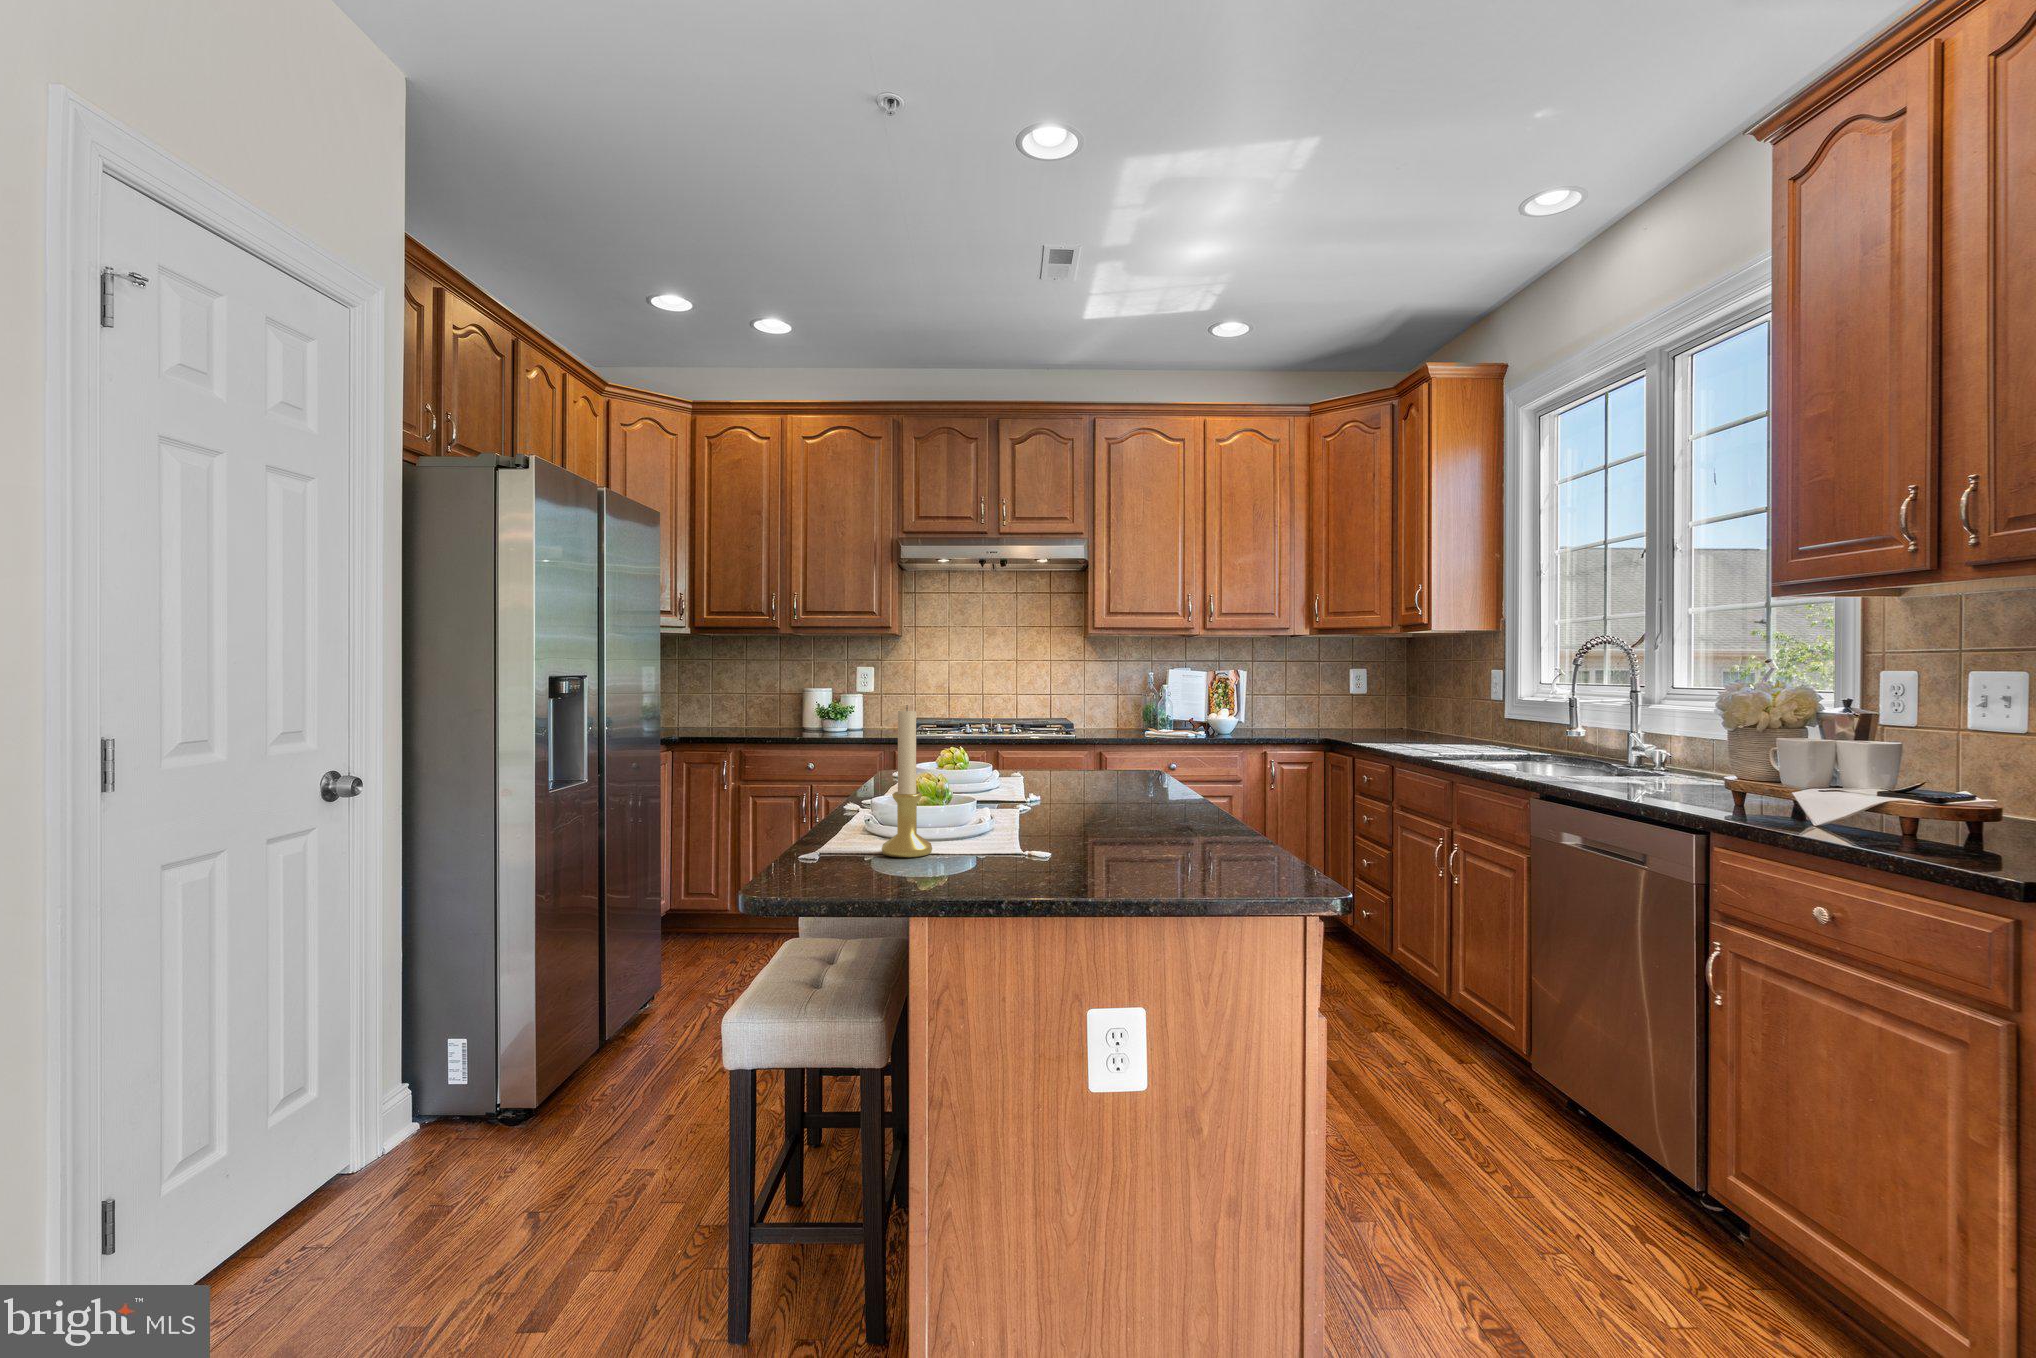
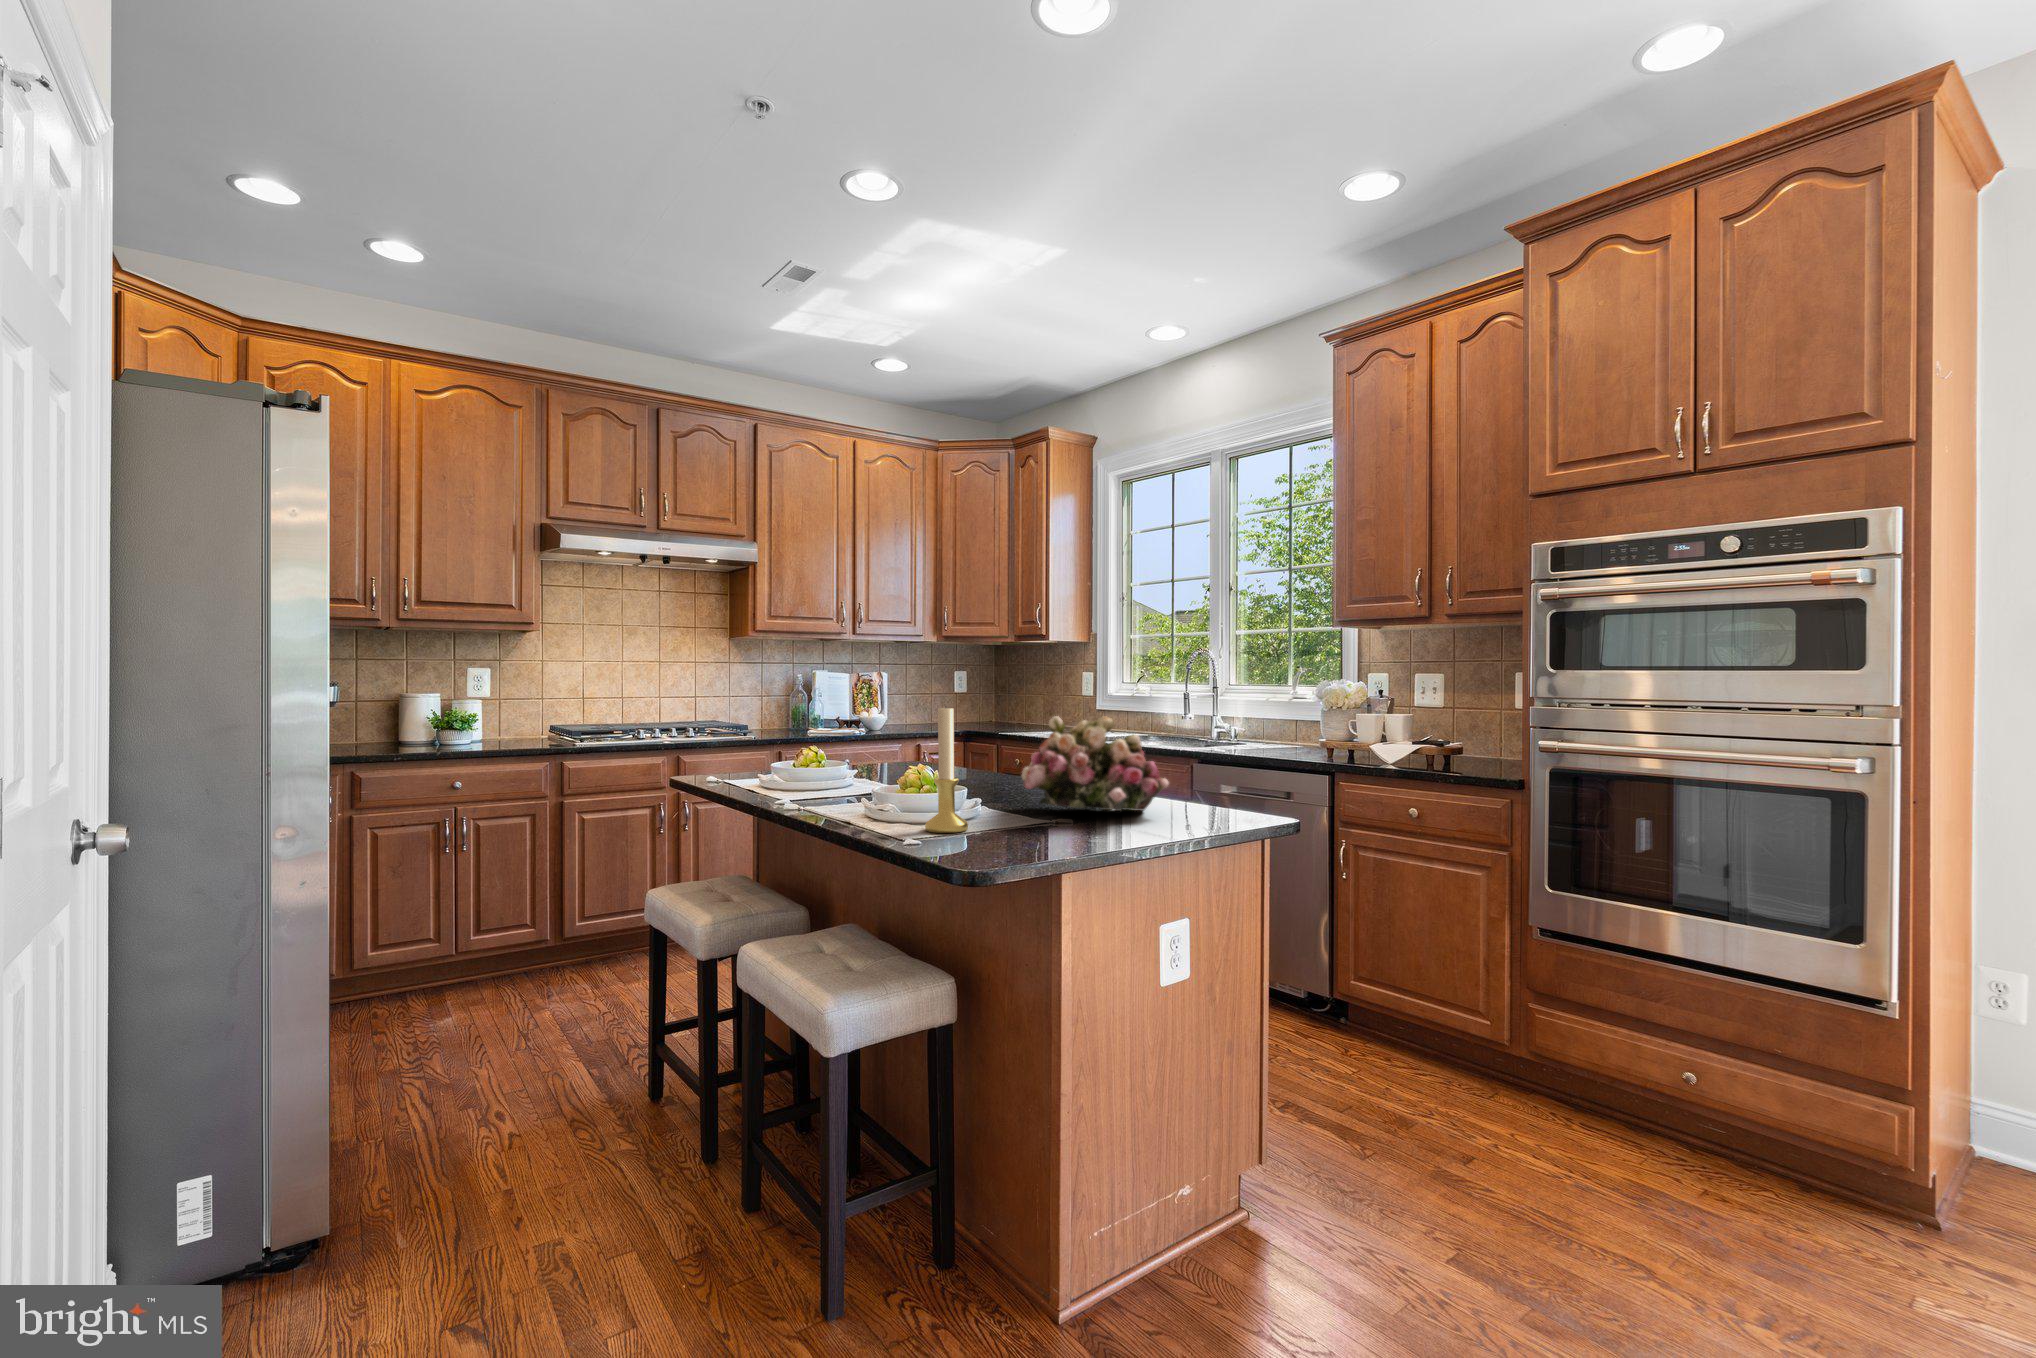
flower arrangement: none [1007,725,1211,857] -> present [1021,716,1169,811]

